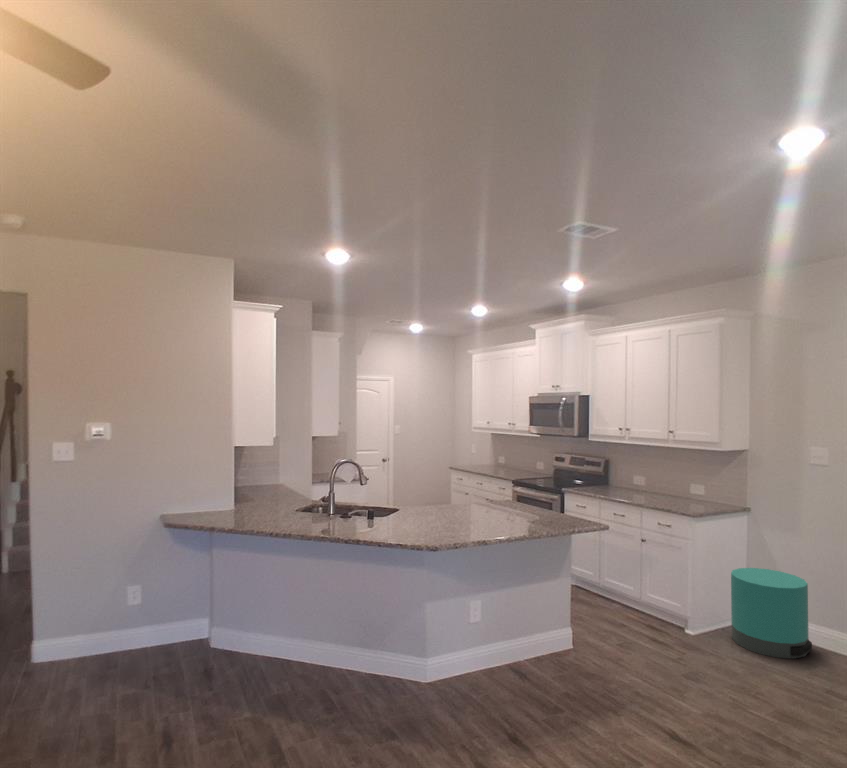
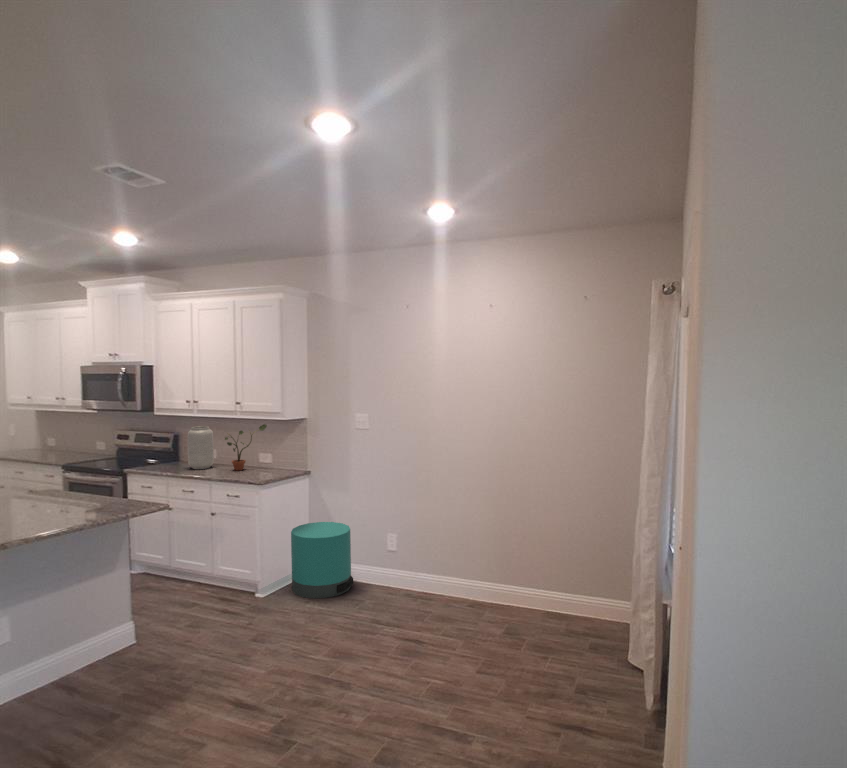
vase: none [619,454,644,495] -> present [187,426,214,469]
potted plant: none [656,456,701,500] -> present [225,424,267,470]

